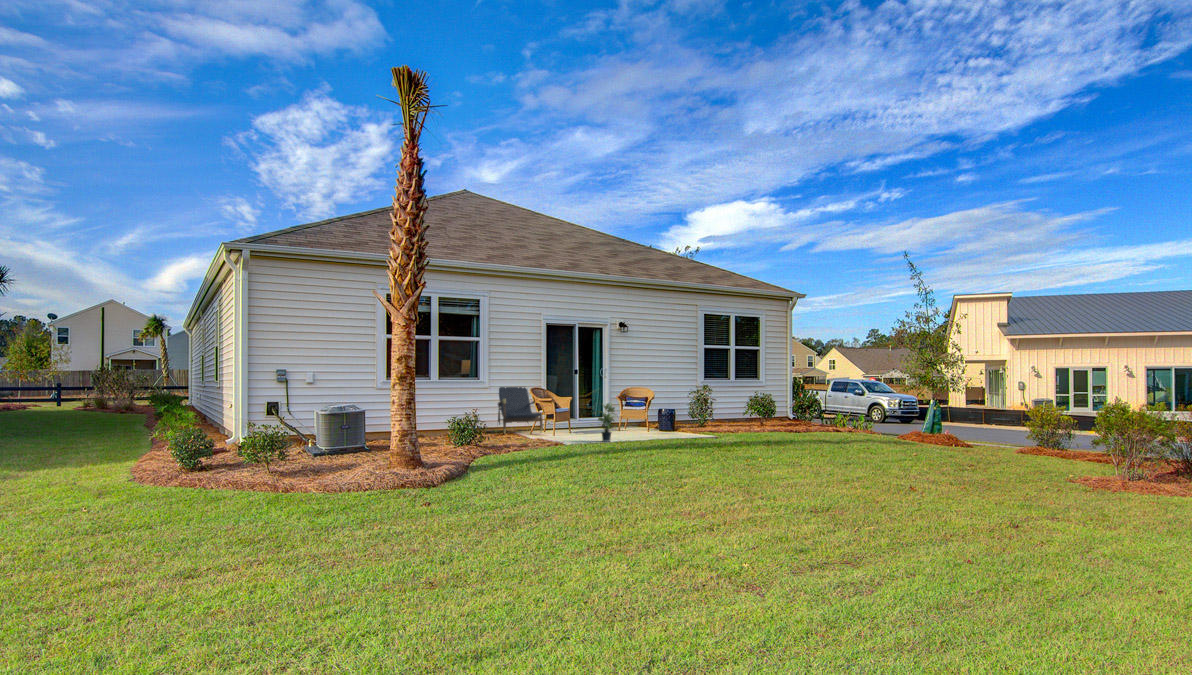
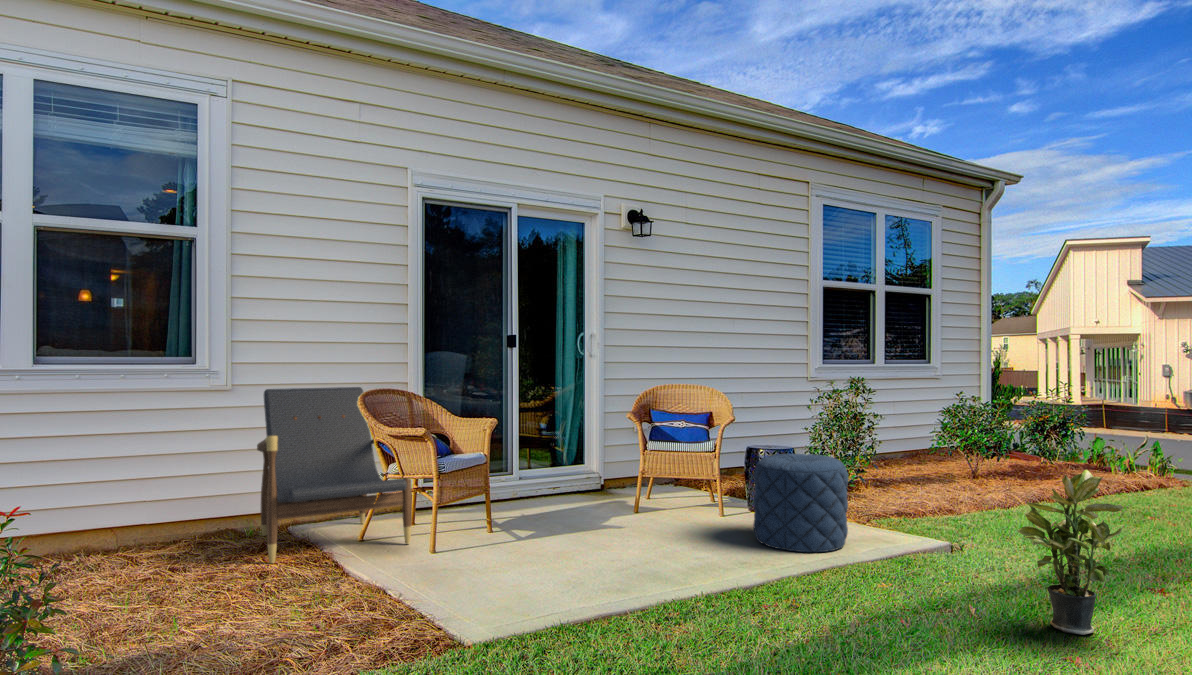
potted plant: present [598,403,616,442] -> present [1018,470,1123,635]
pouf: none [648,408,677,436] -> present [753,454,848,552]

